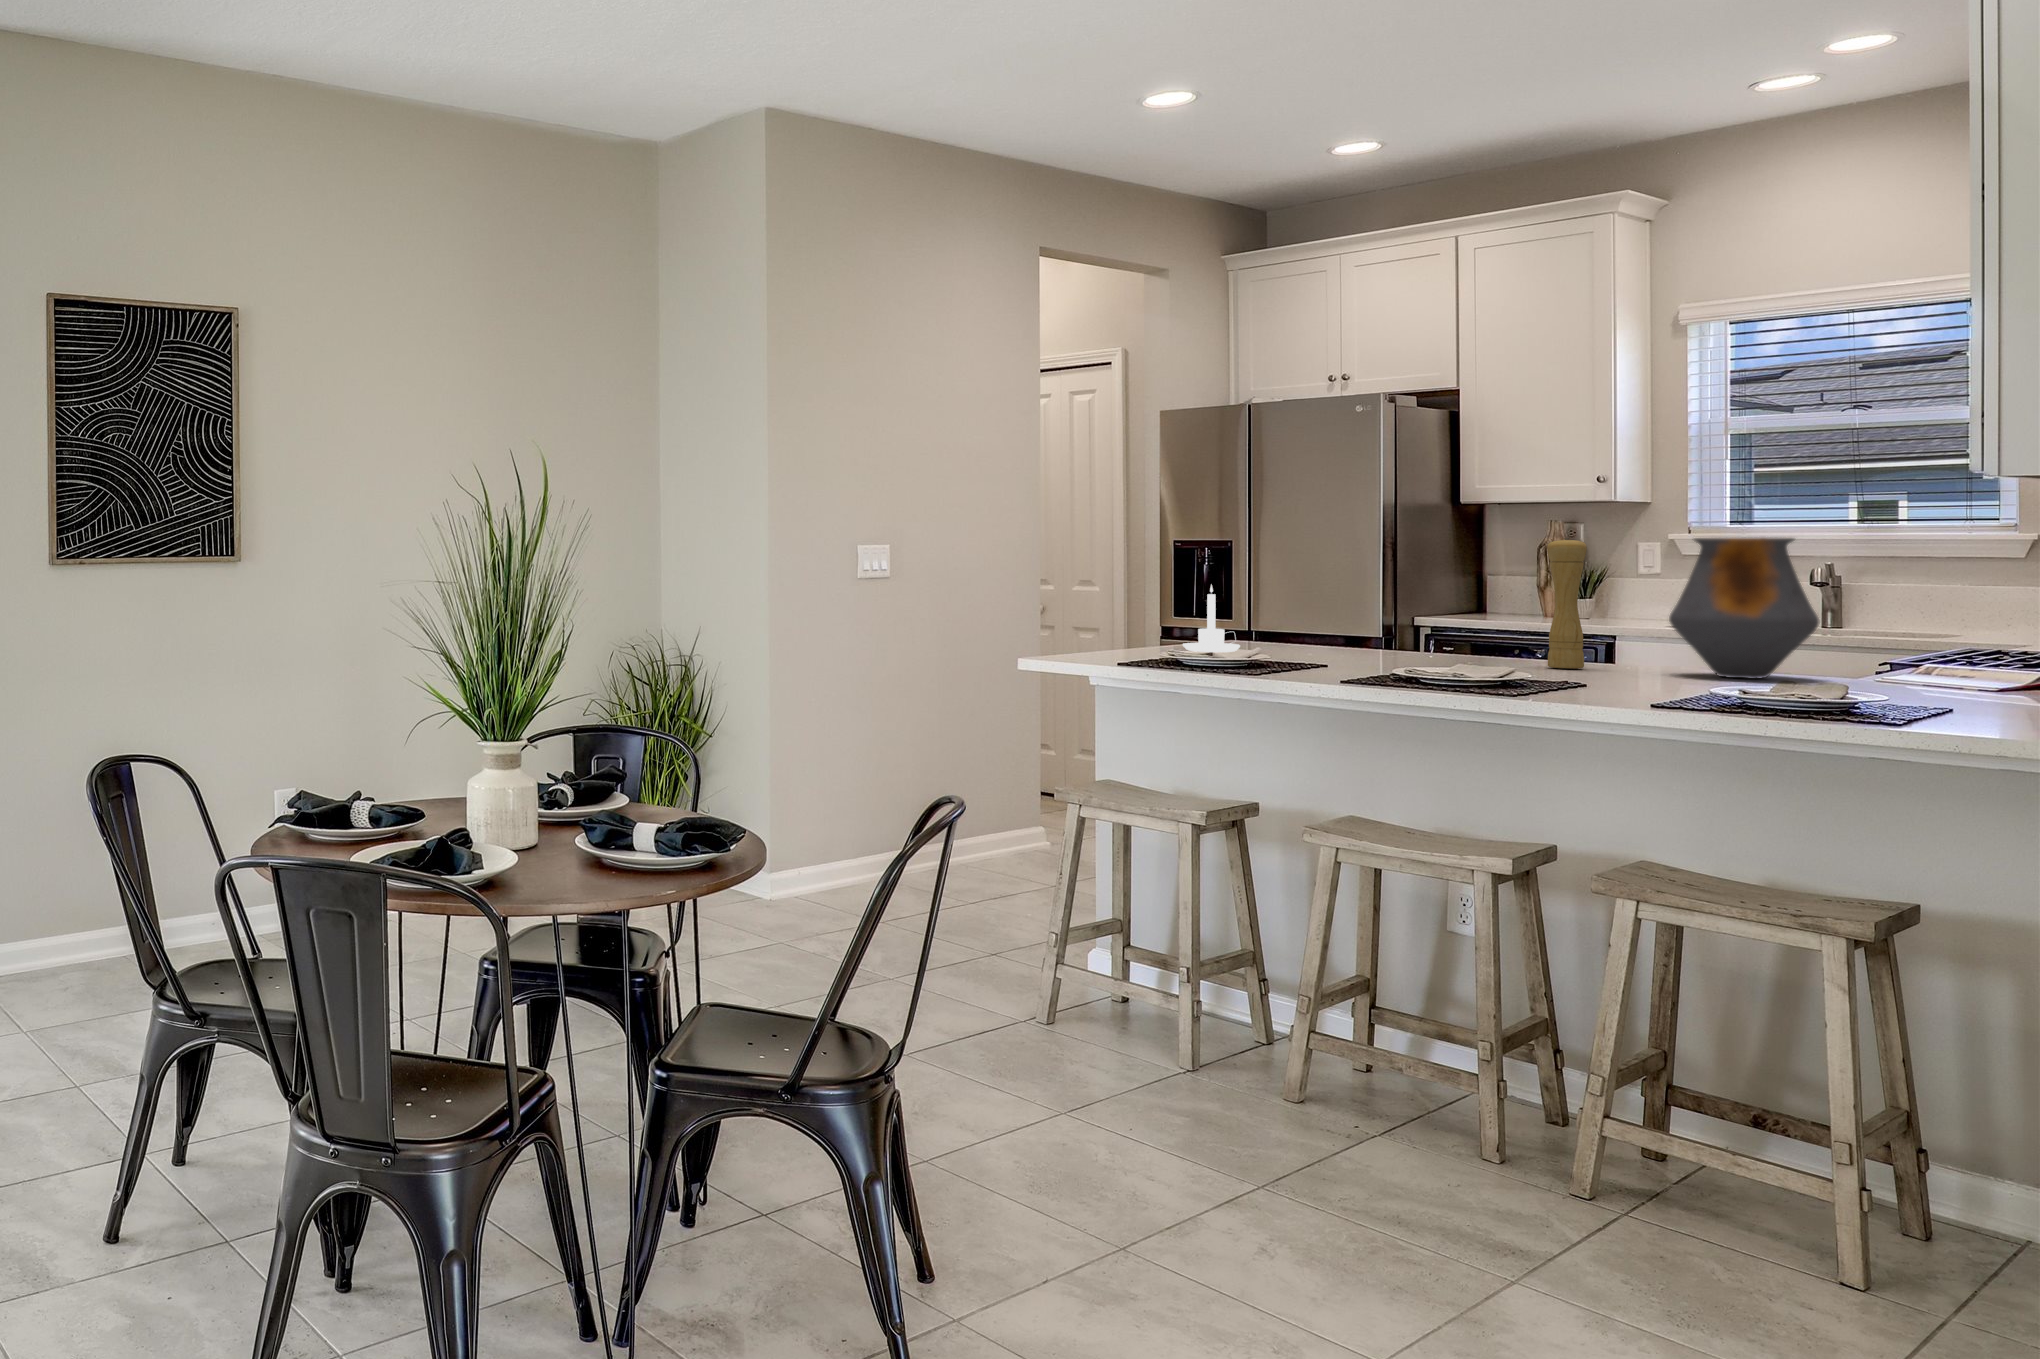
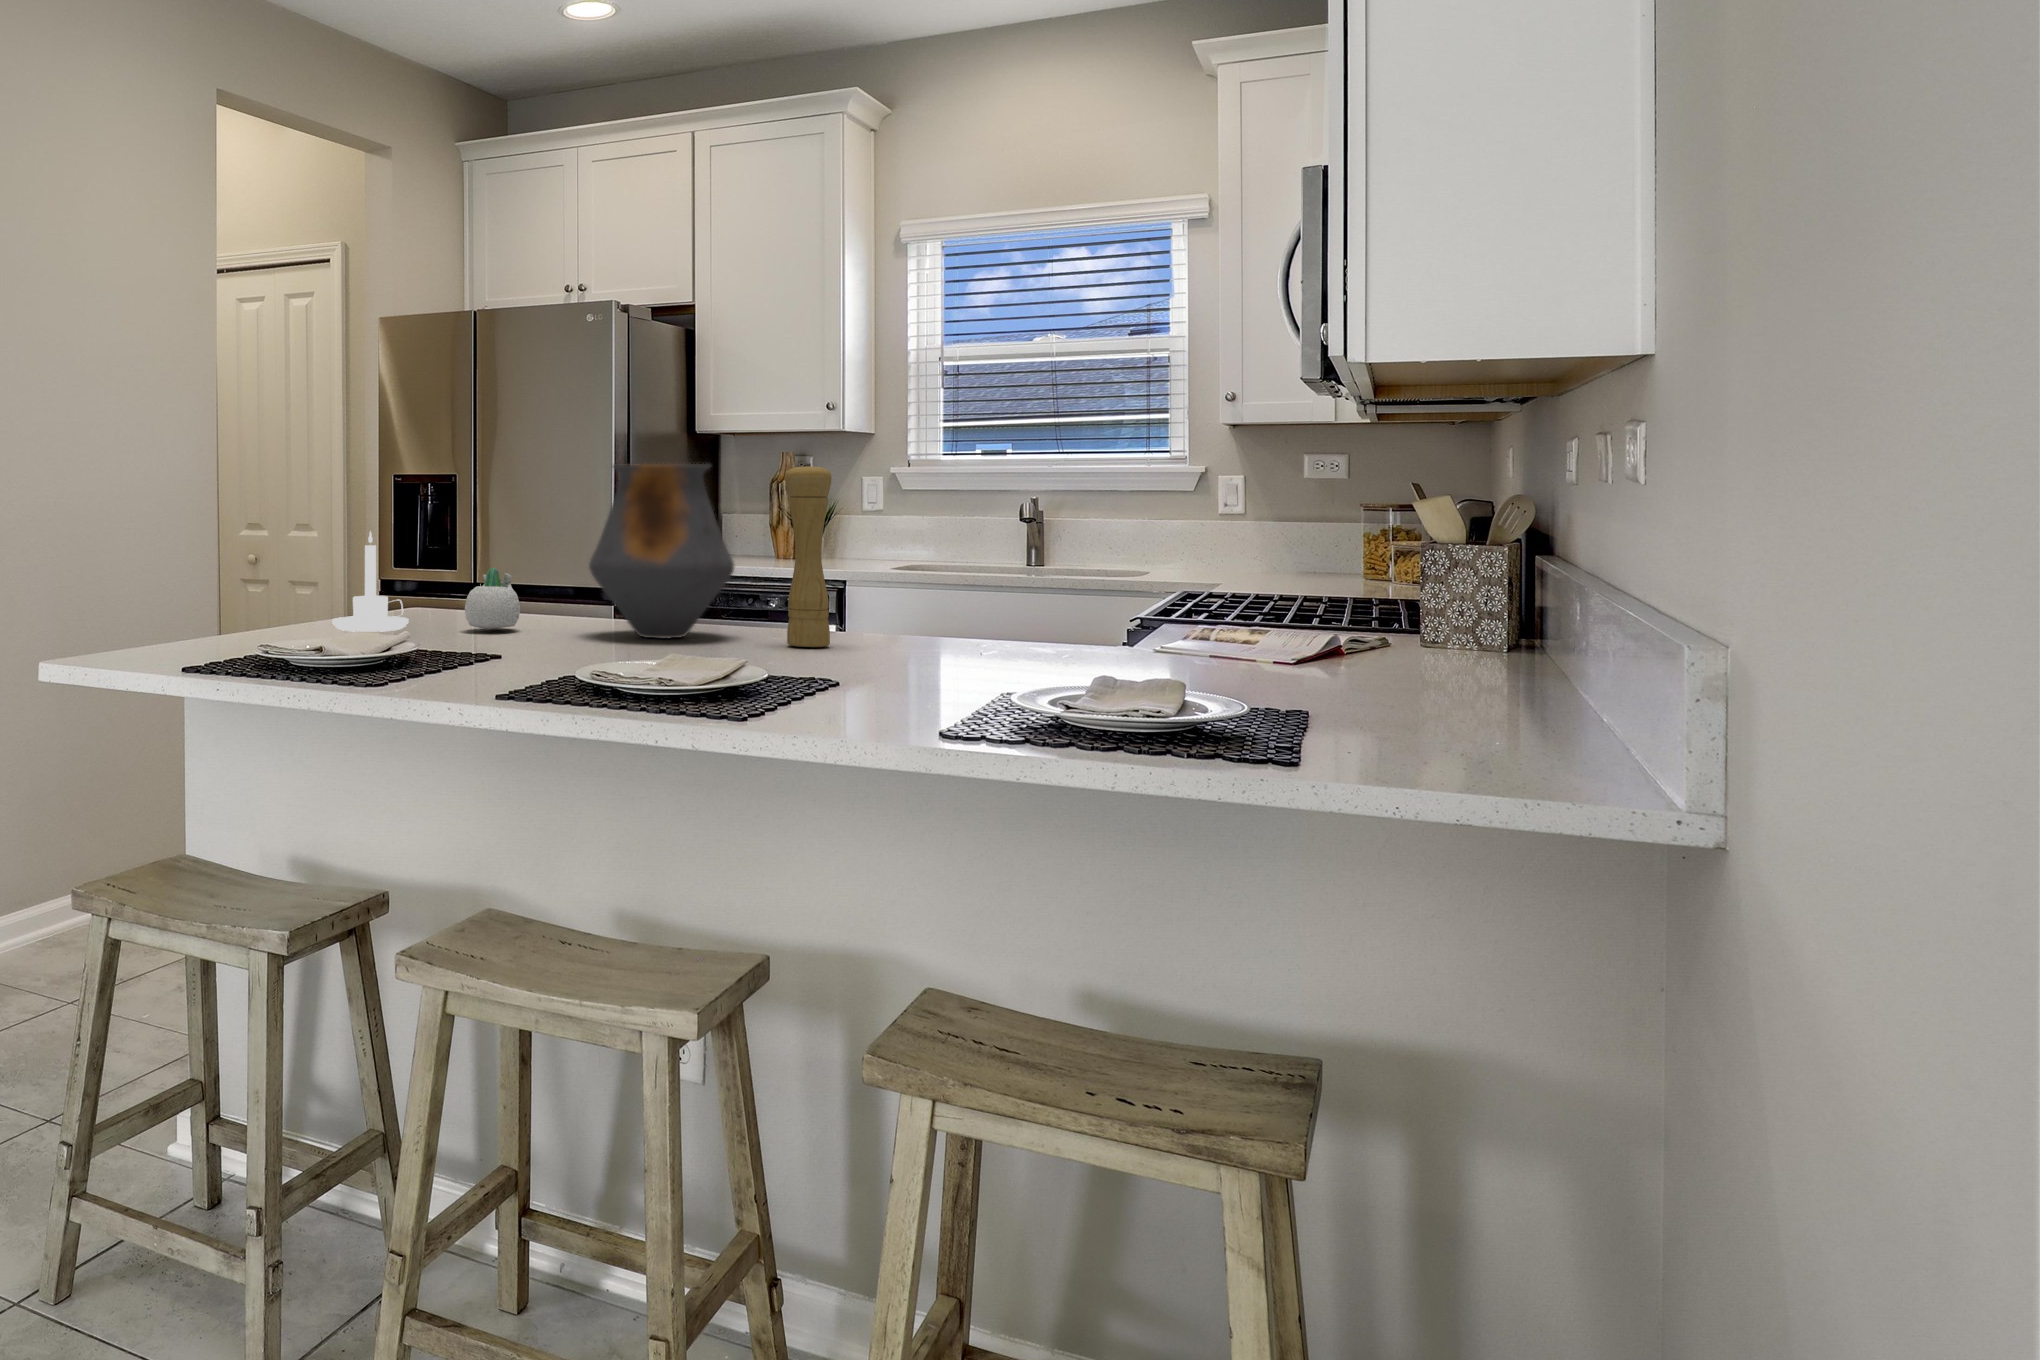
vase: present [1669,537,1819,679] -> present [589,464,734,639]
succulent planter: none [1283,611,1326,653] -> present [465,568,520,630]

